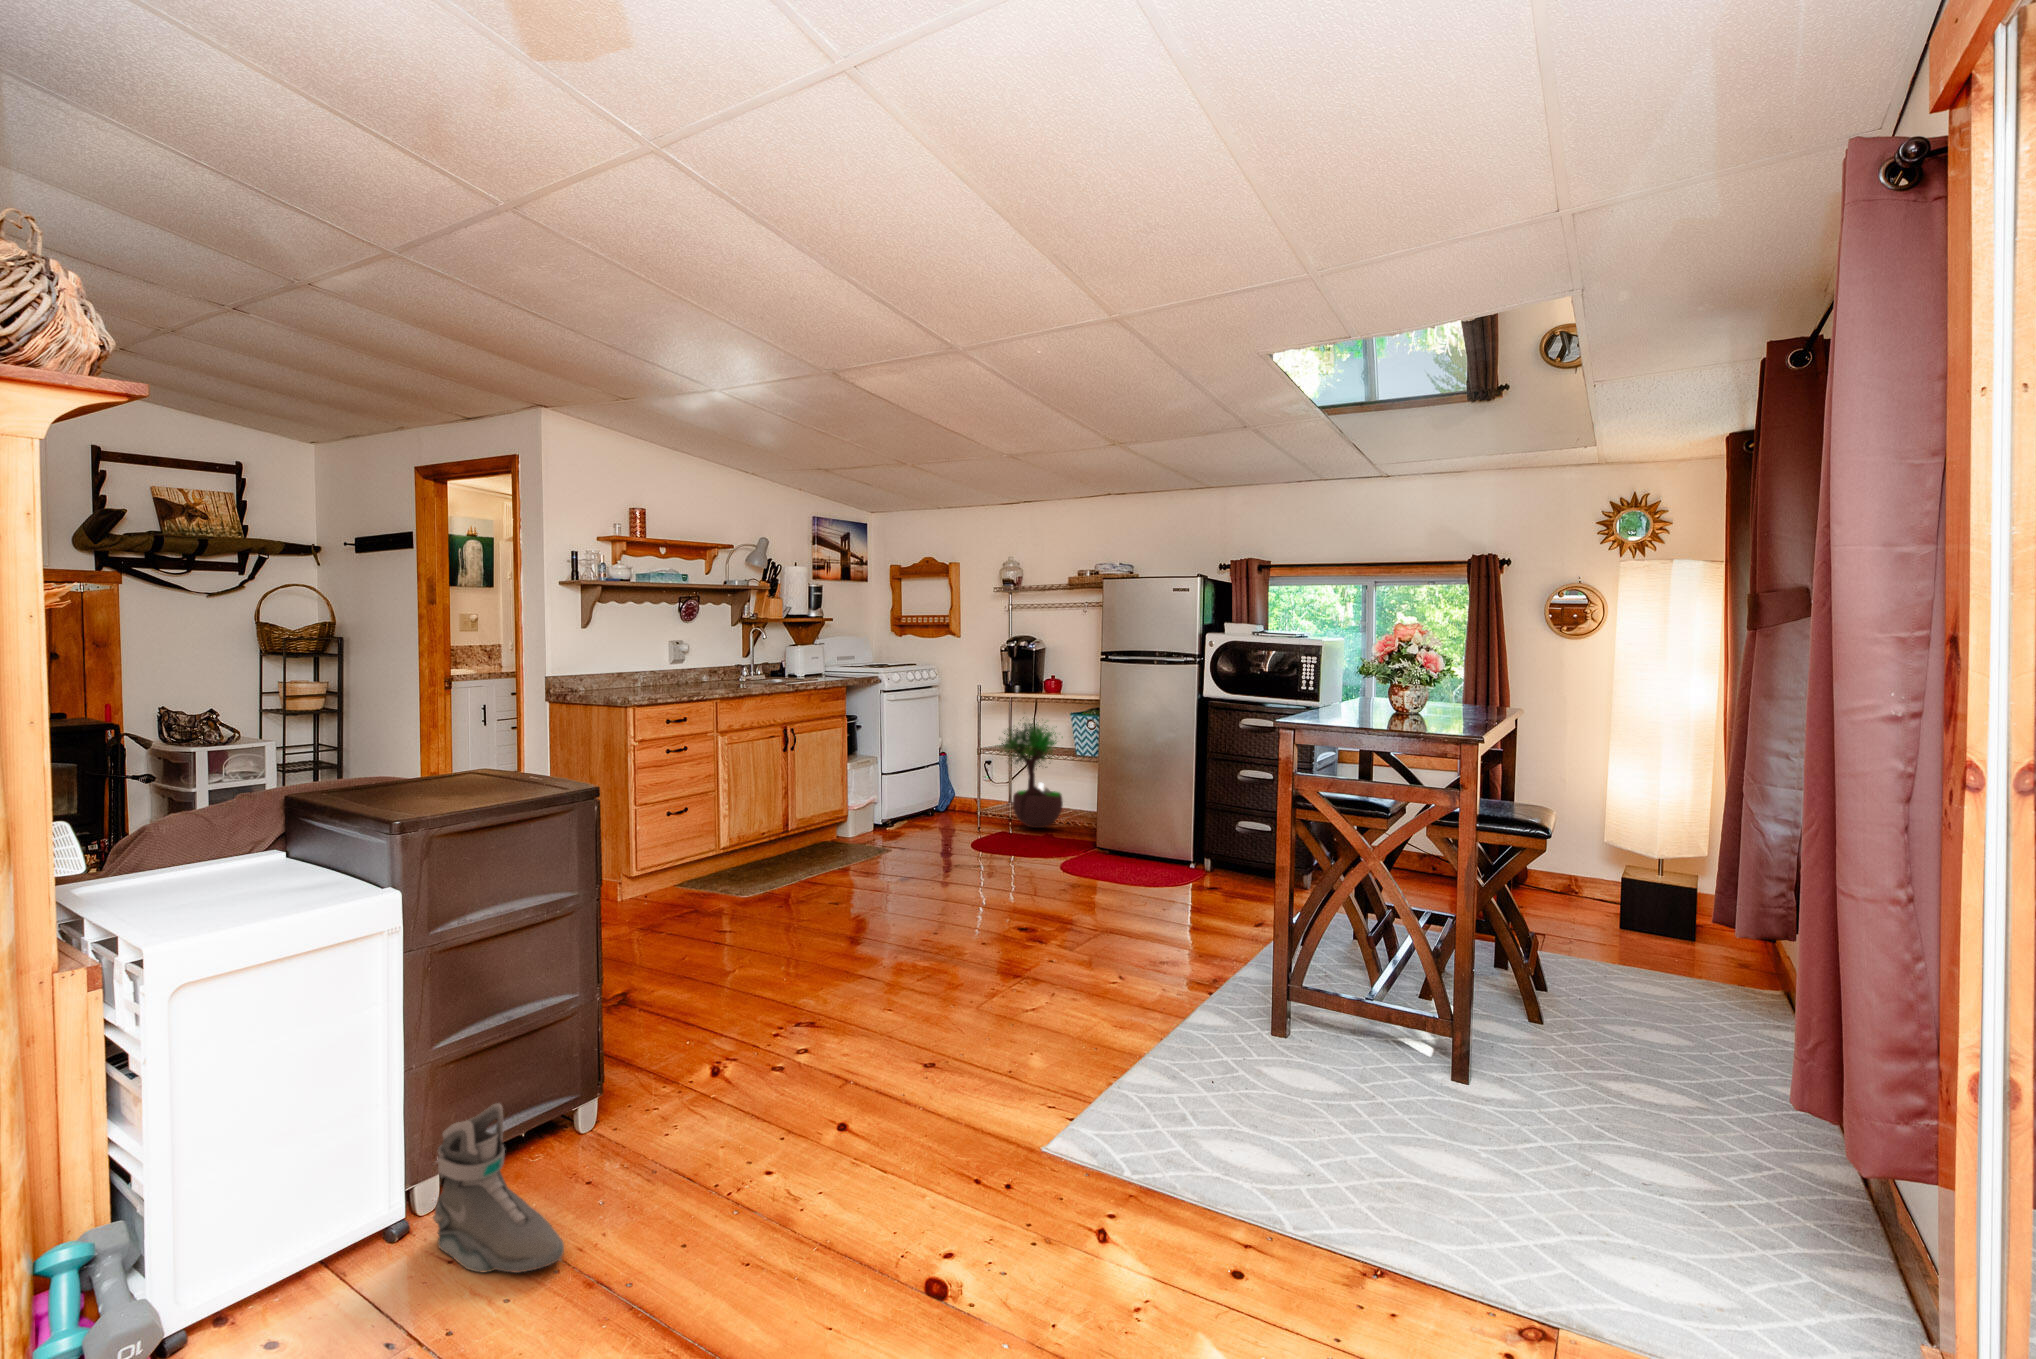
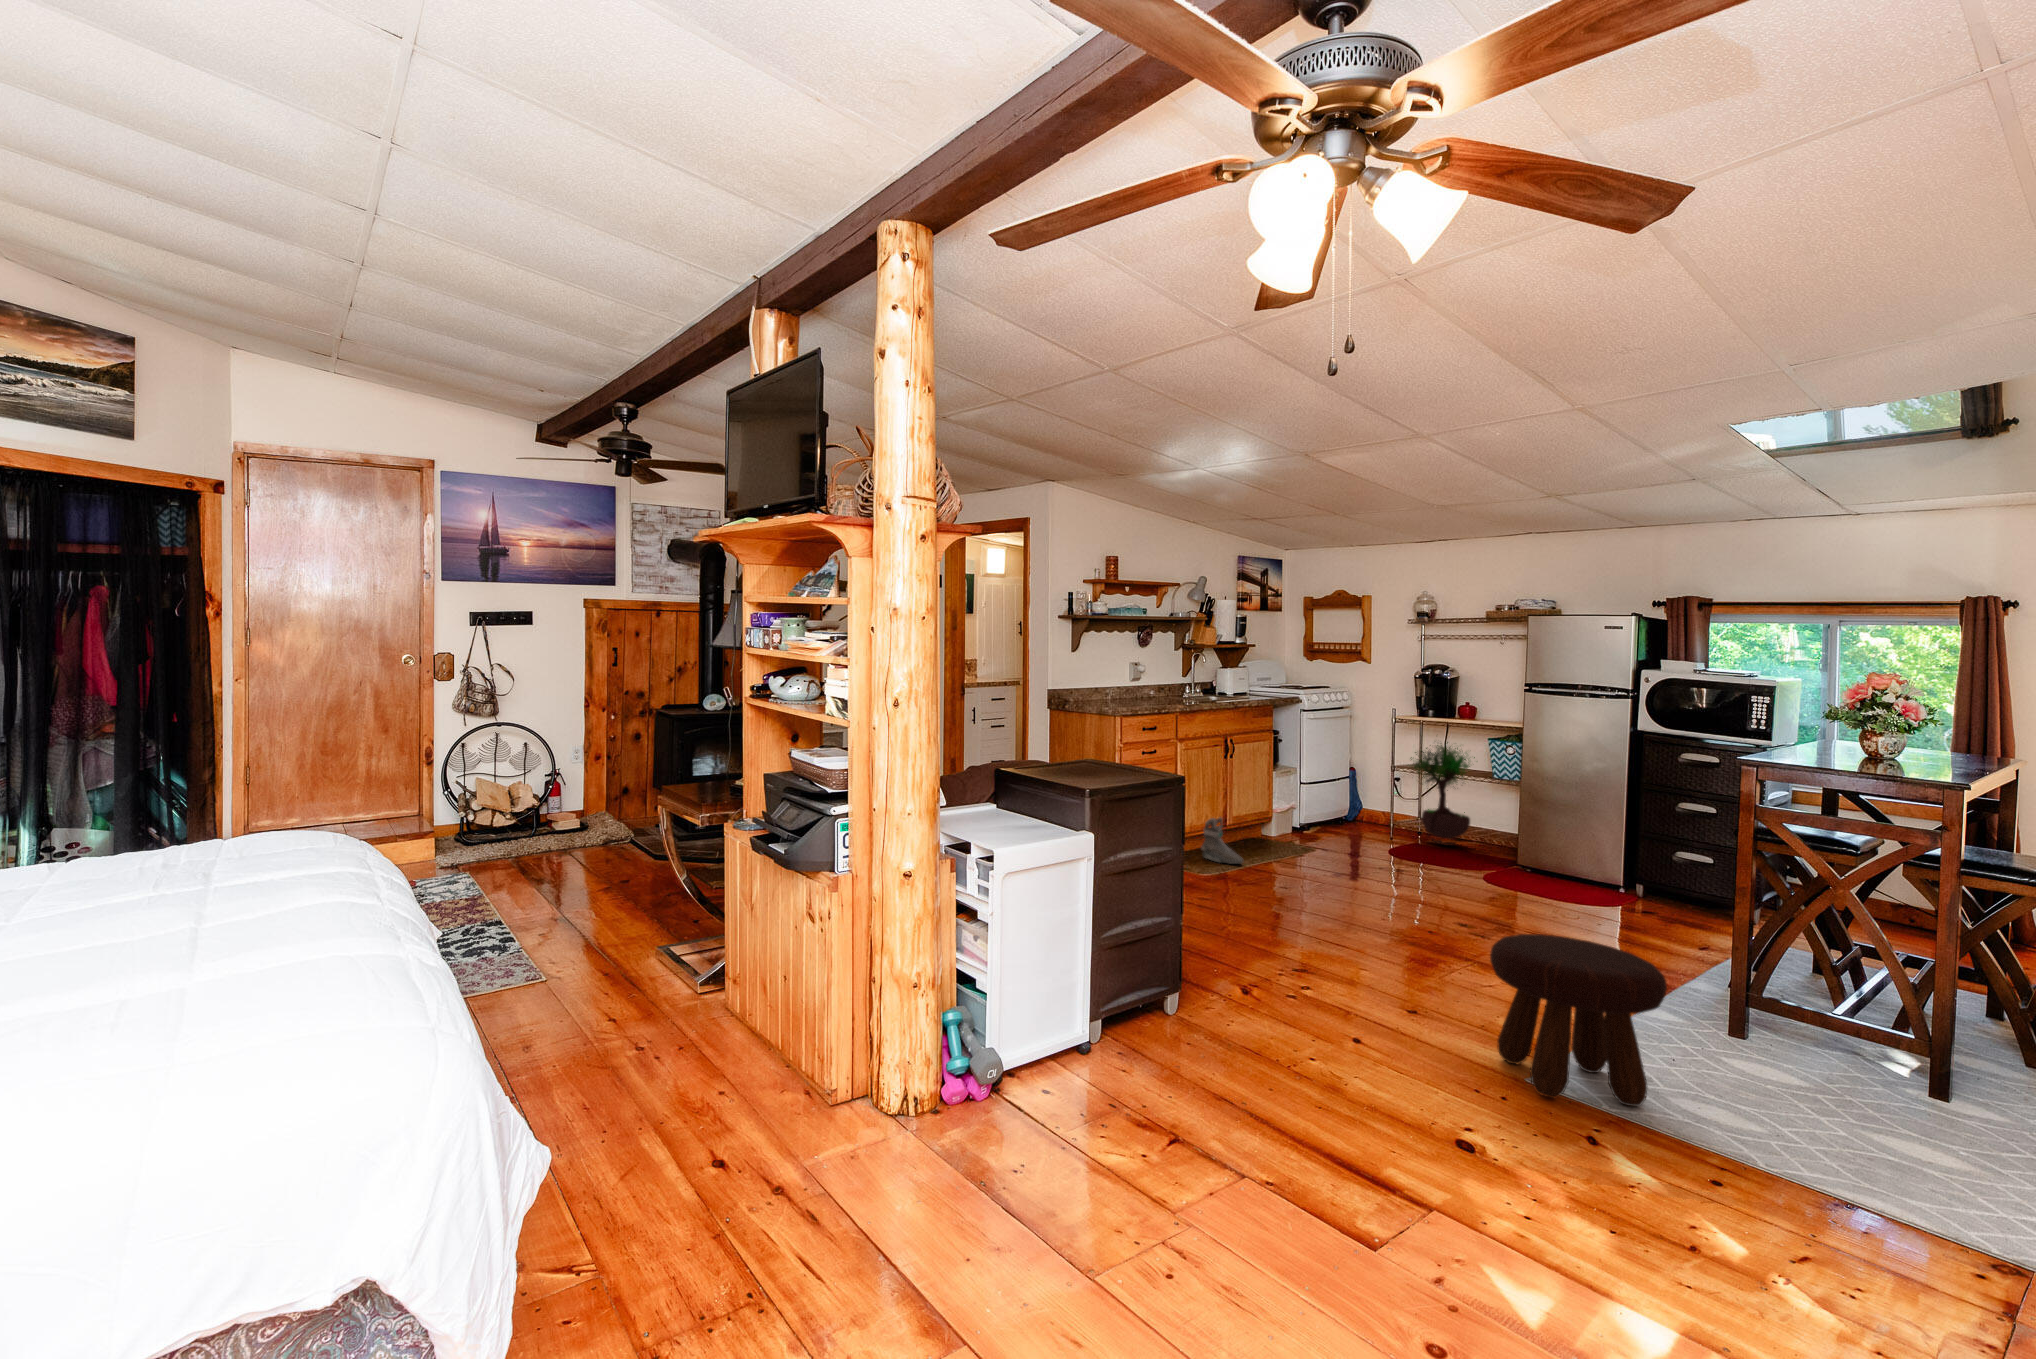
footstool: none [1009,964,1210,1205] -> present [1490,934,1667,1106]
sneaker: present [433,1103,564,1273] -> present [1202,817,1244,864]

